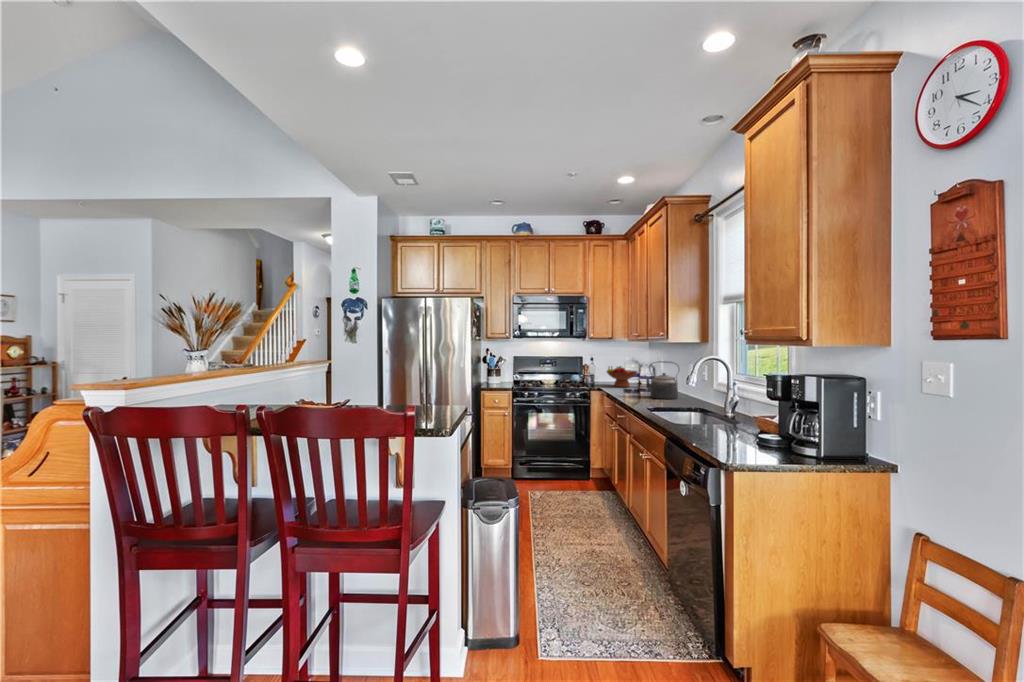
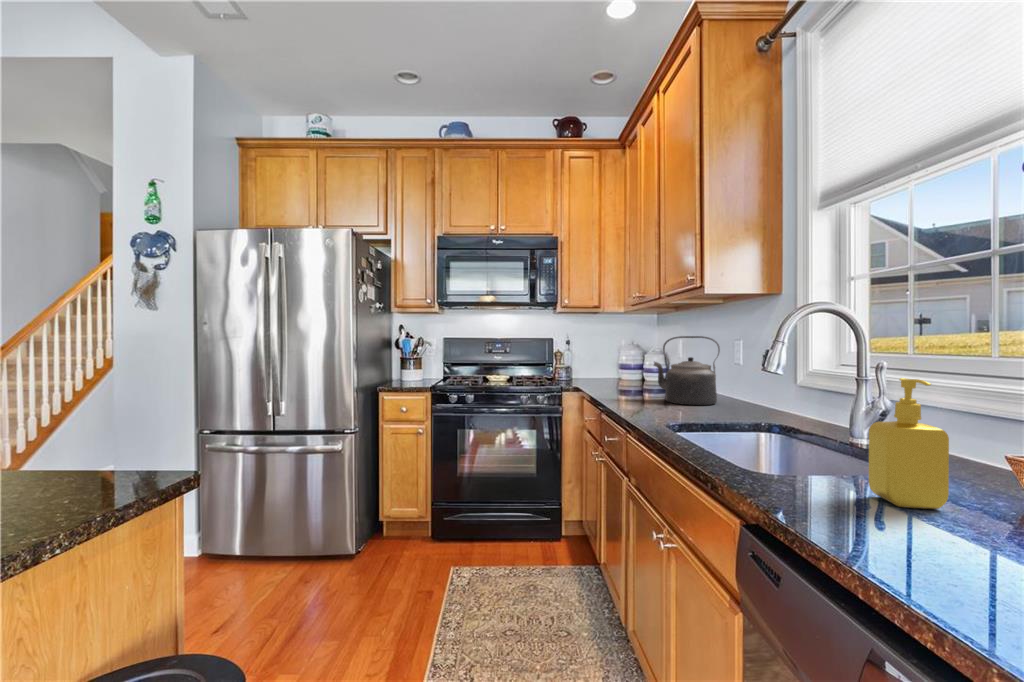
fruit bowl: present [607,366,638,387] -> none [588,351,641,386]
soap dispenser: none [711,391,733,434] -> present [869,378,949,509]

